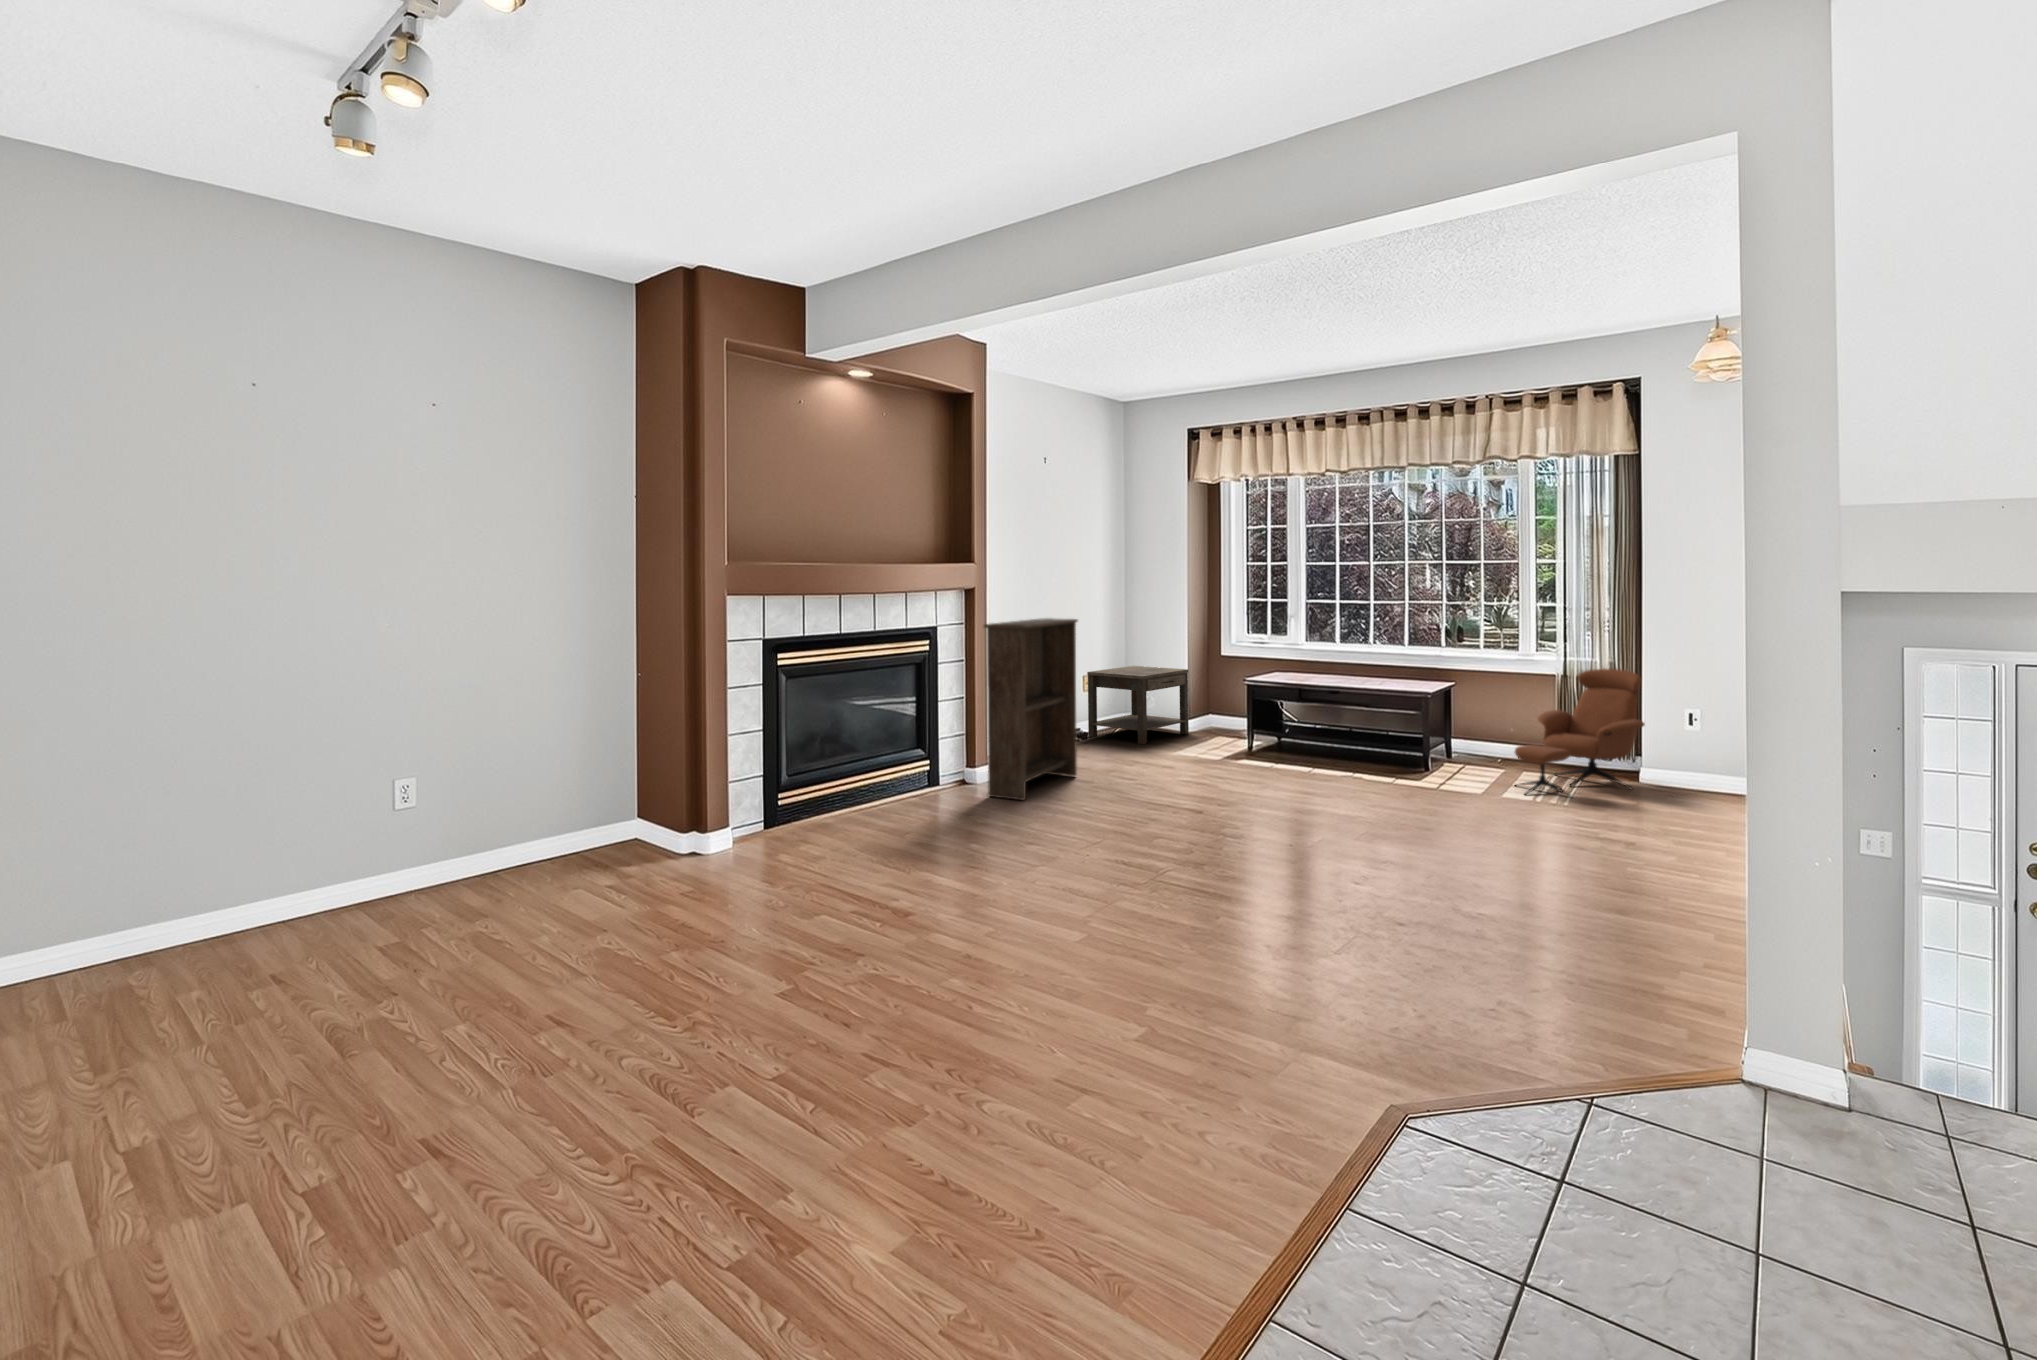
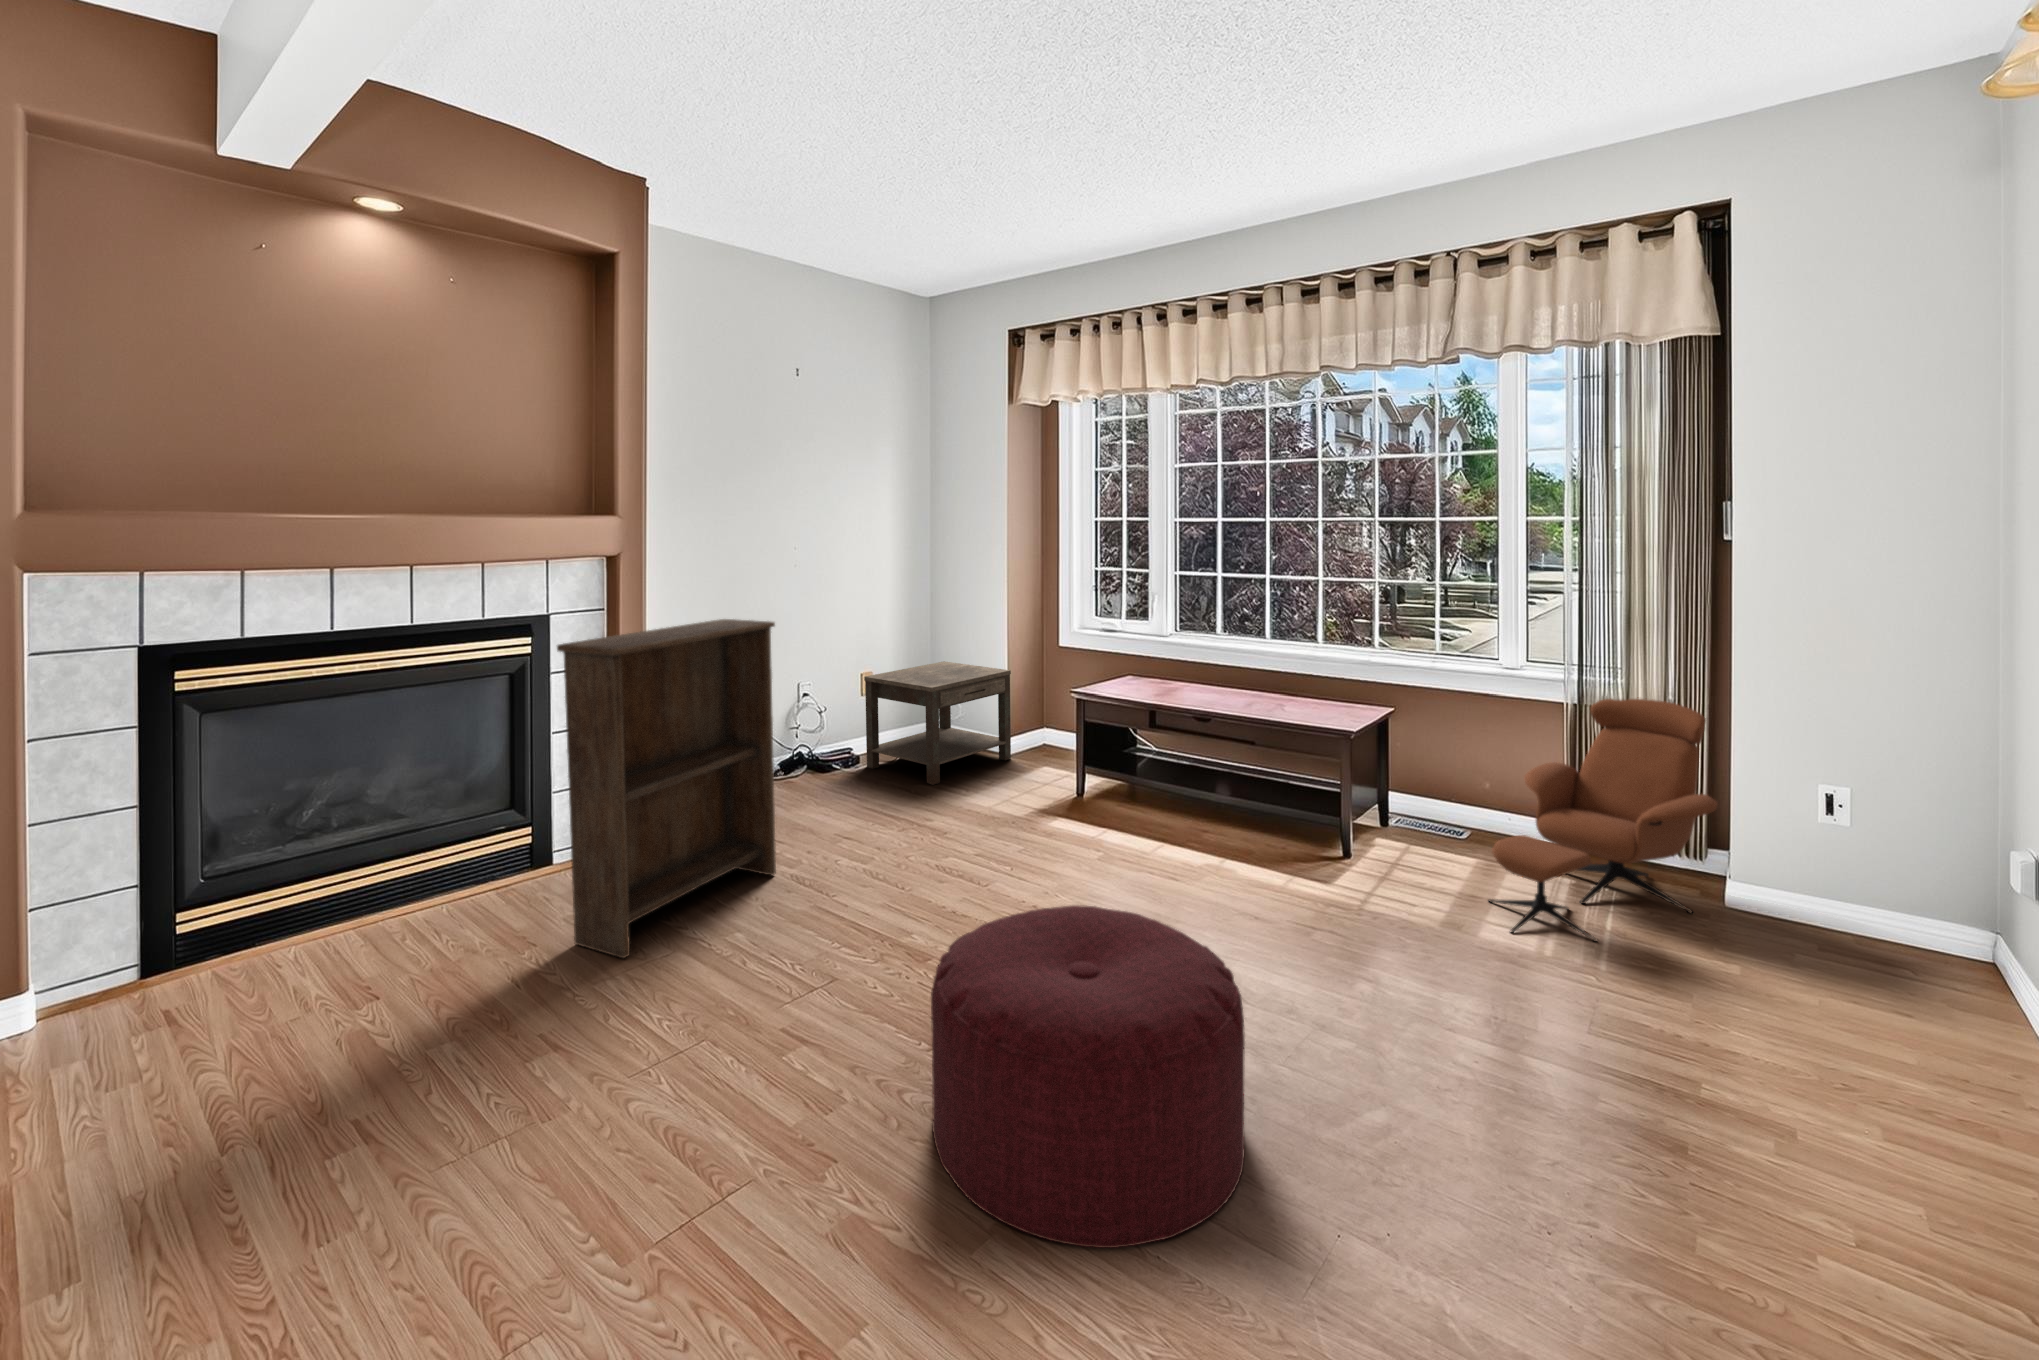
ottoman: none [1232,747,1383,859] -> present [931,905,1245,1248]

